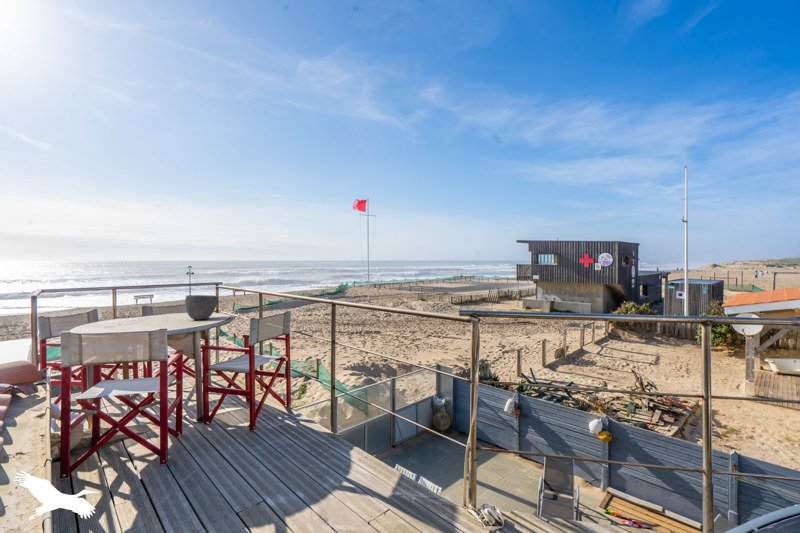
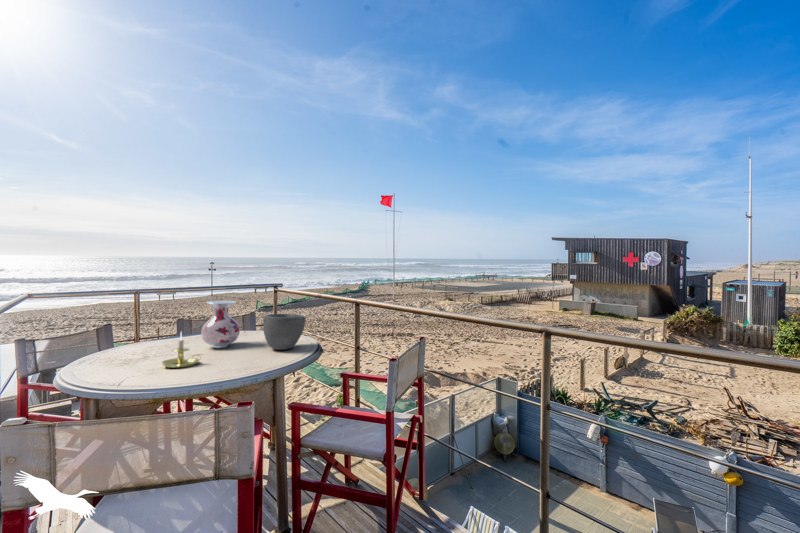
vase: none [143,287,172,320] -> present [201,301,240,348]
candle holder: none [109,305,139,329] -> present [162,333,201,368]

